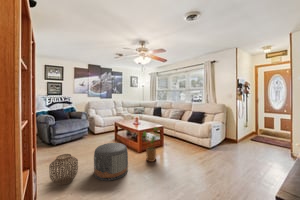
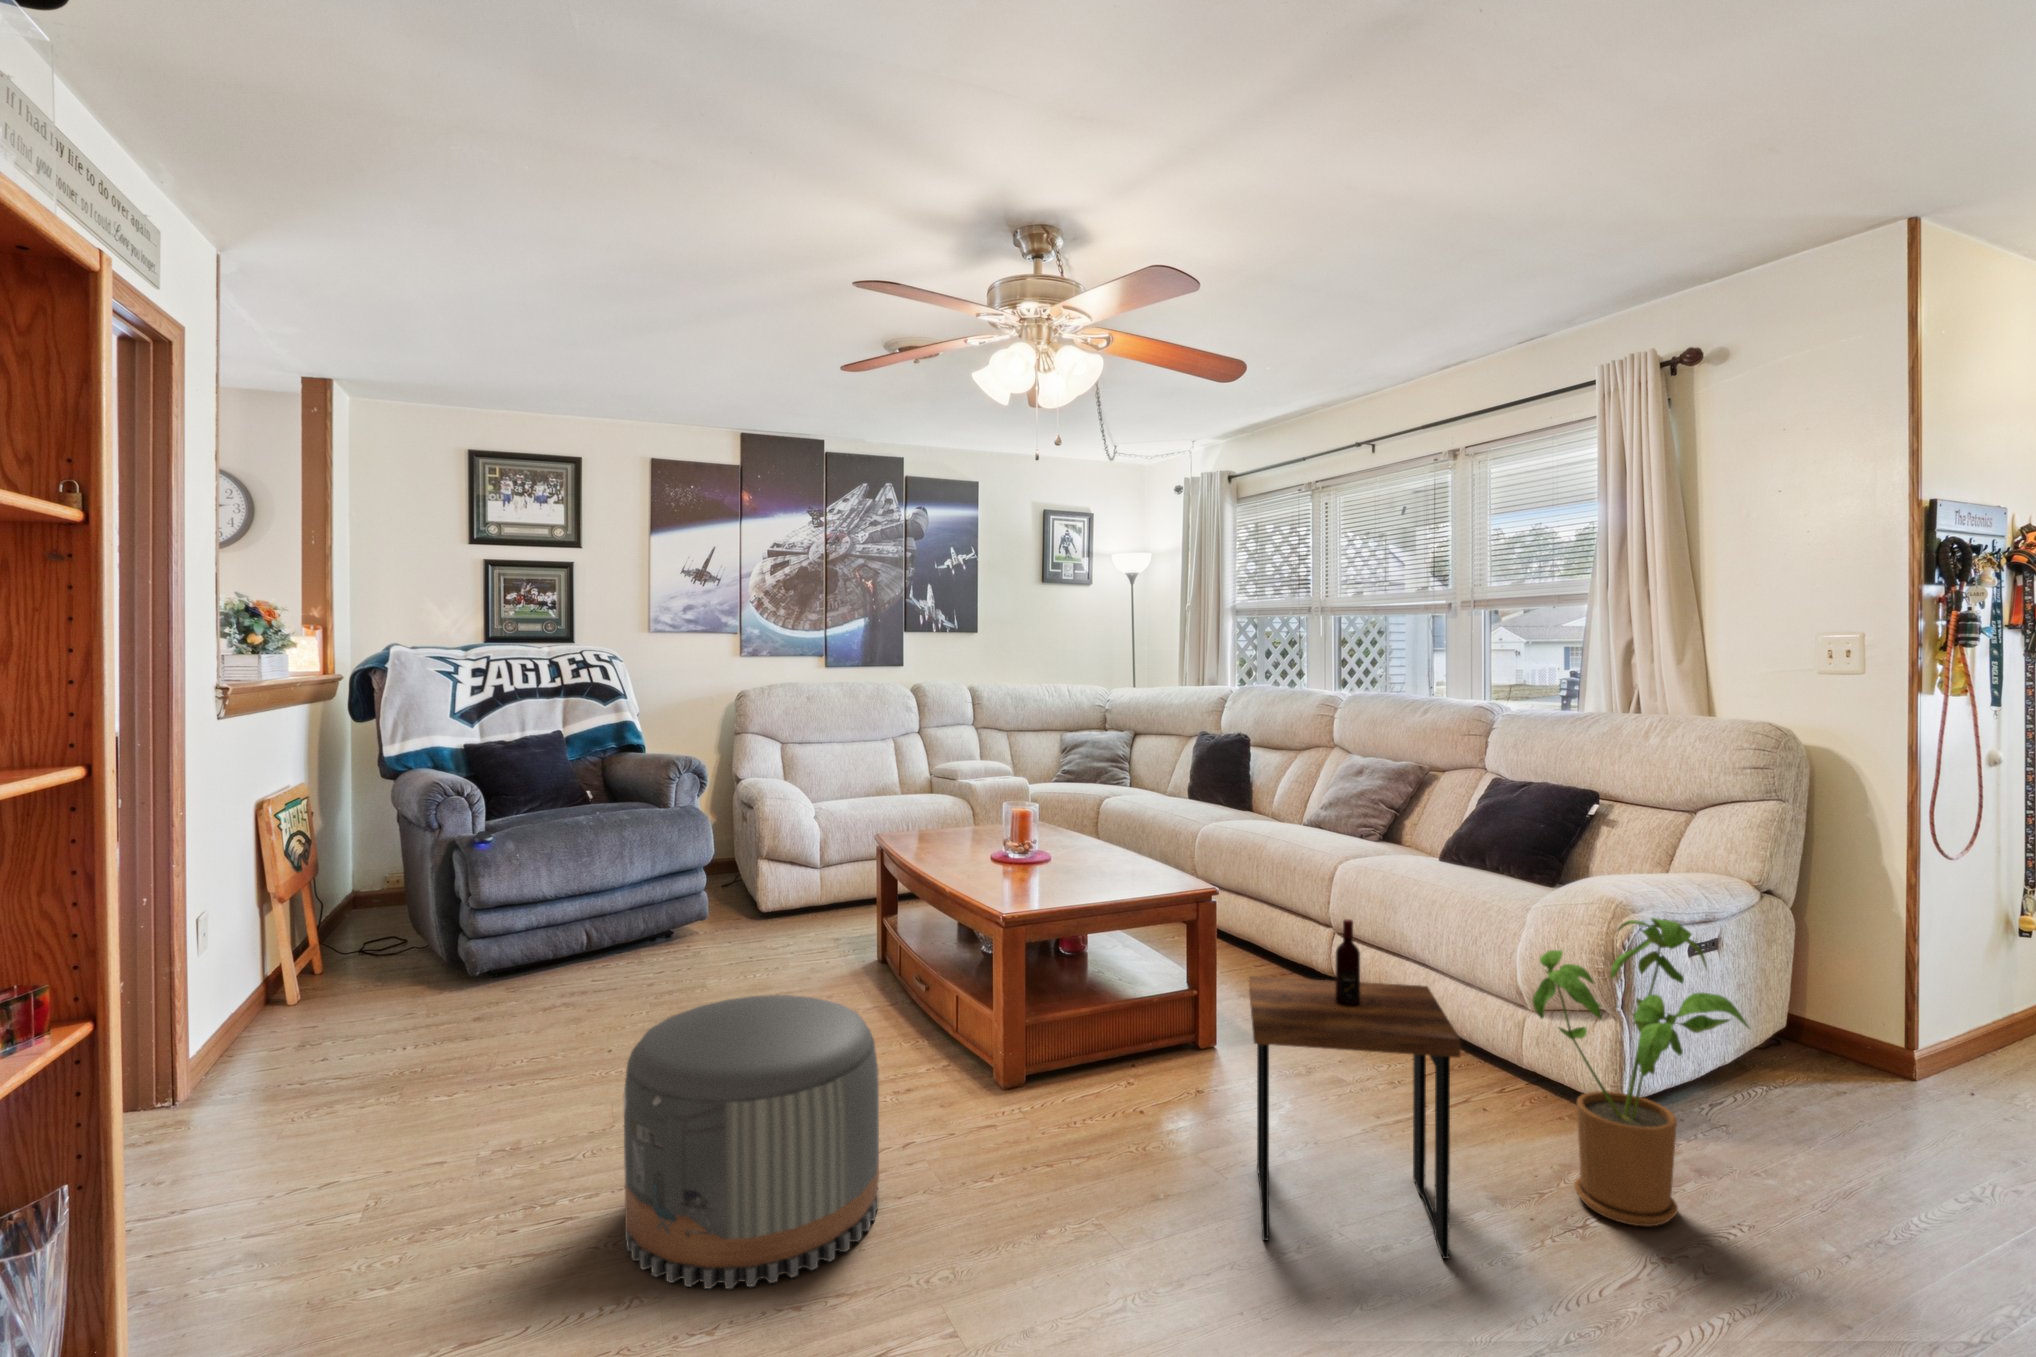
house plant: present [143,127,159,162] -> present [1533,918,1749,1227]
side table: none [171,129,198,168] -> present [1249,919,1461,1259]
woven basket: present [49,154,78,185] -> none [306,1054,511,1279]

